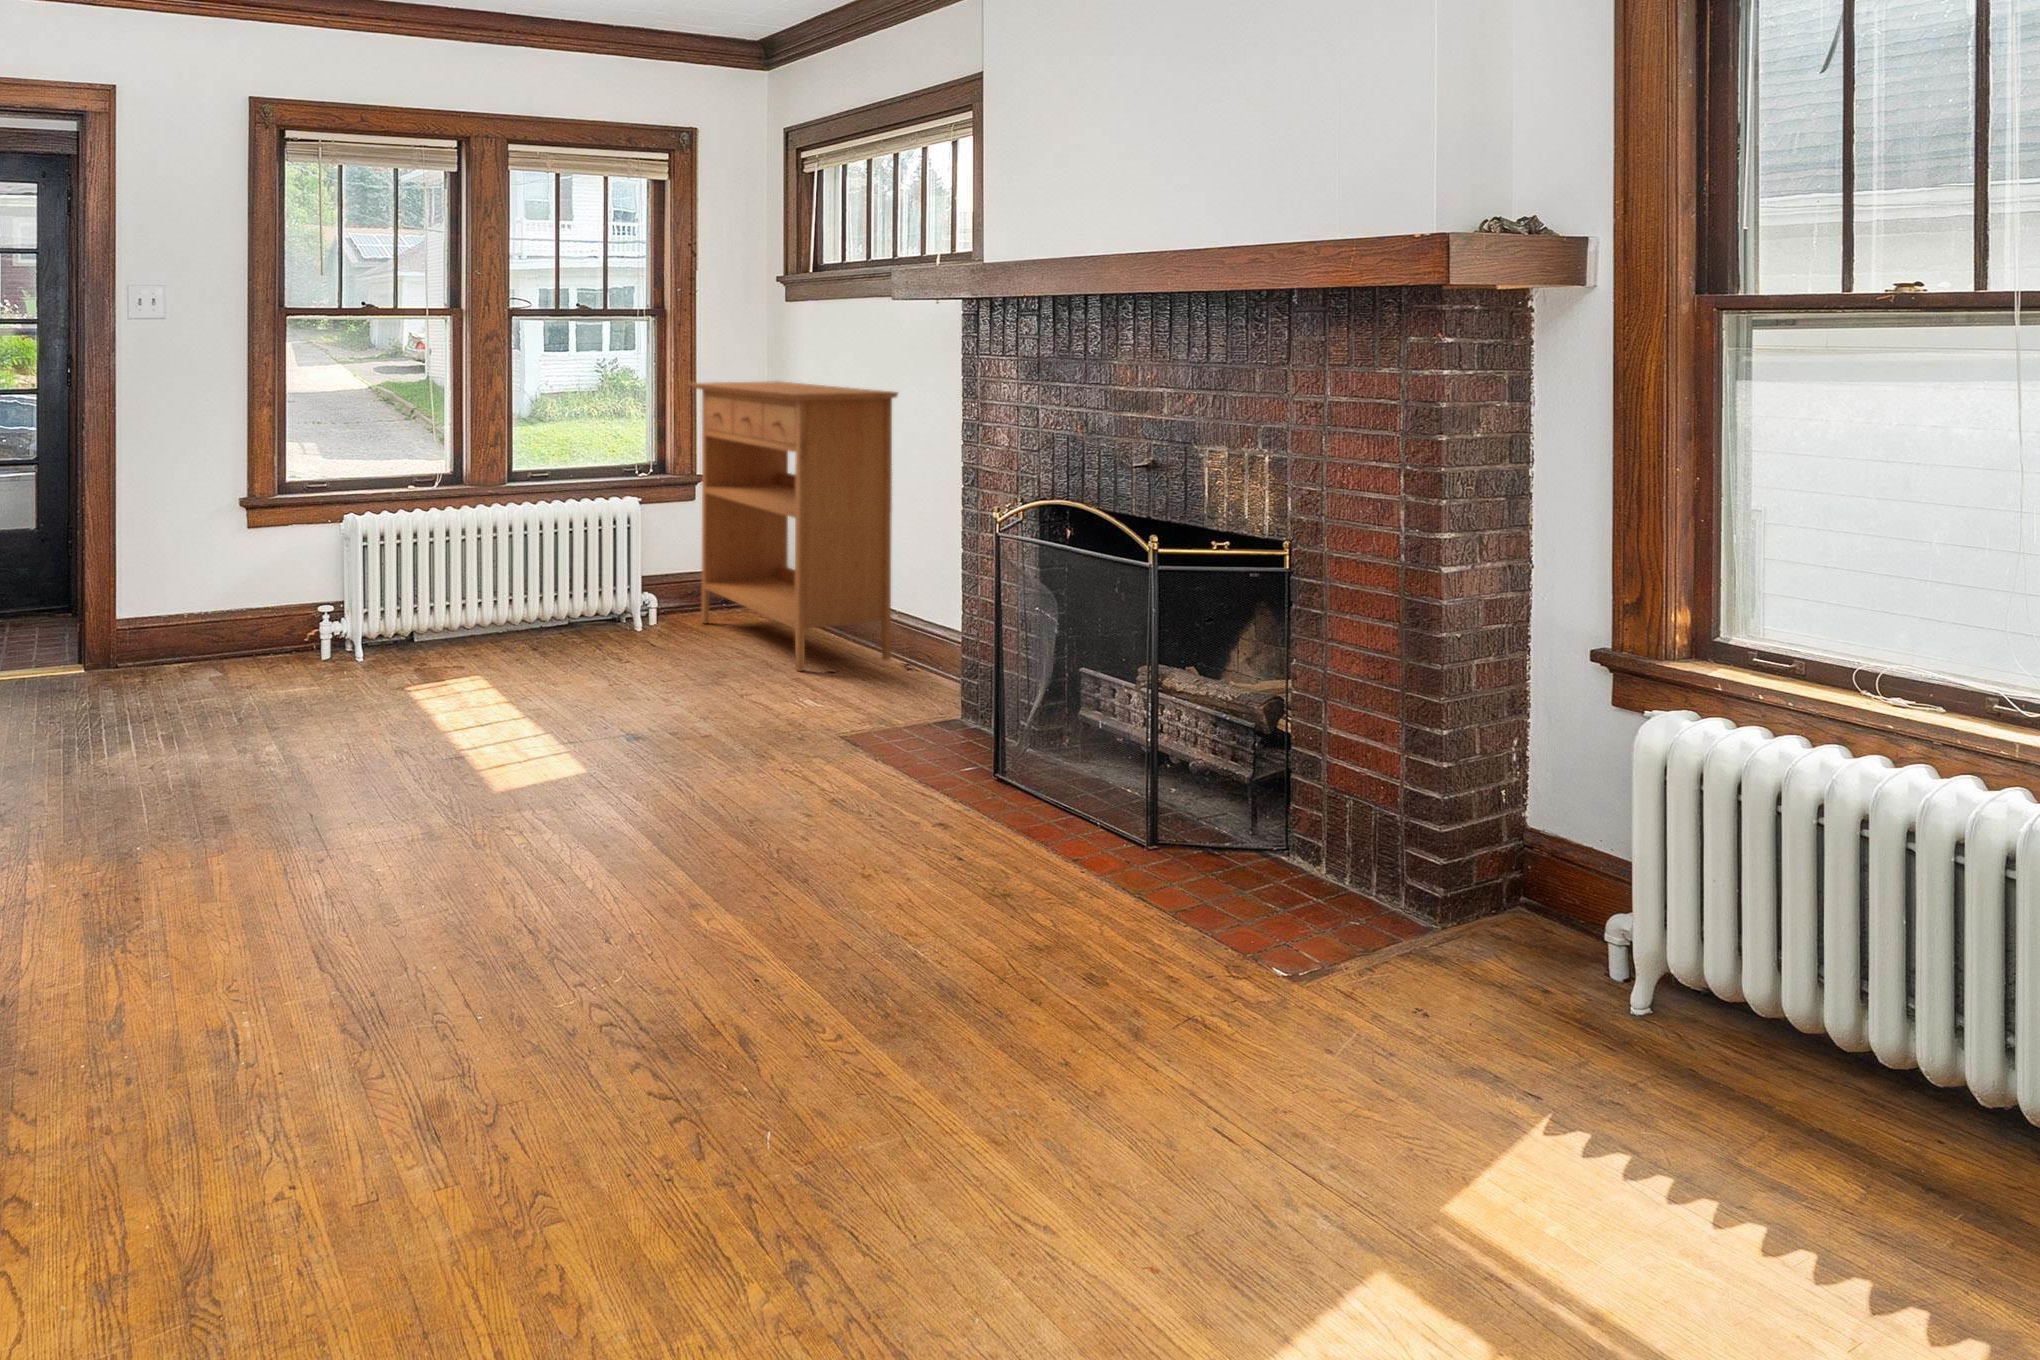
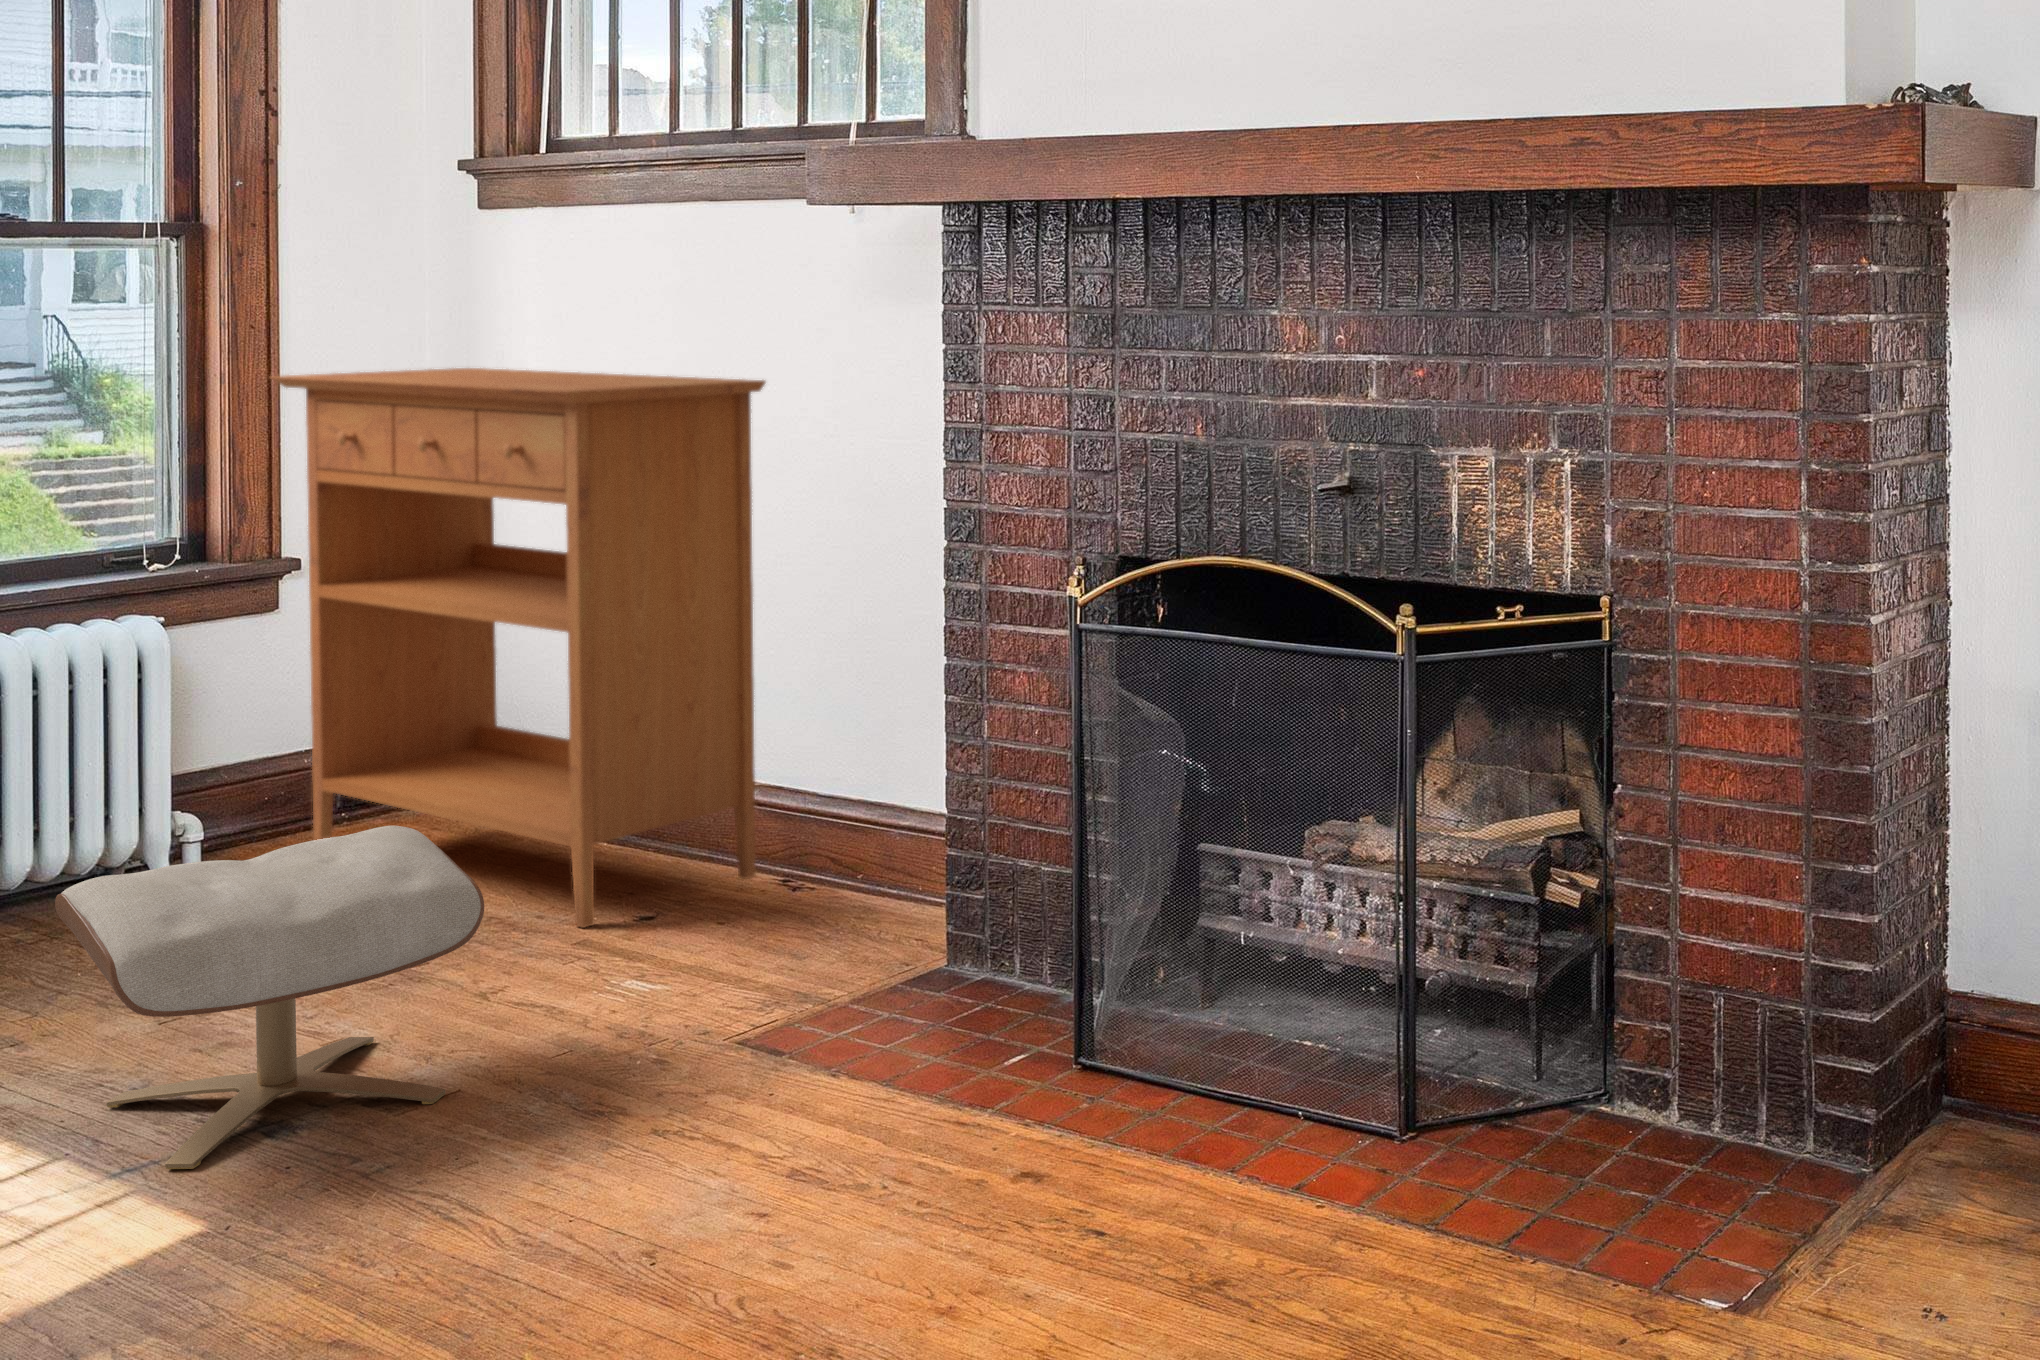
ottoman: none [561,601,724,743] -> present [55,826,484,1169]

